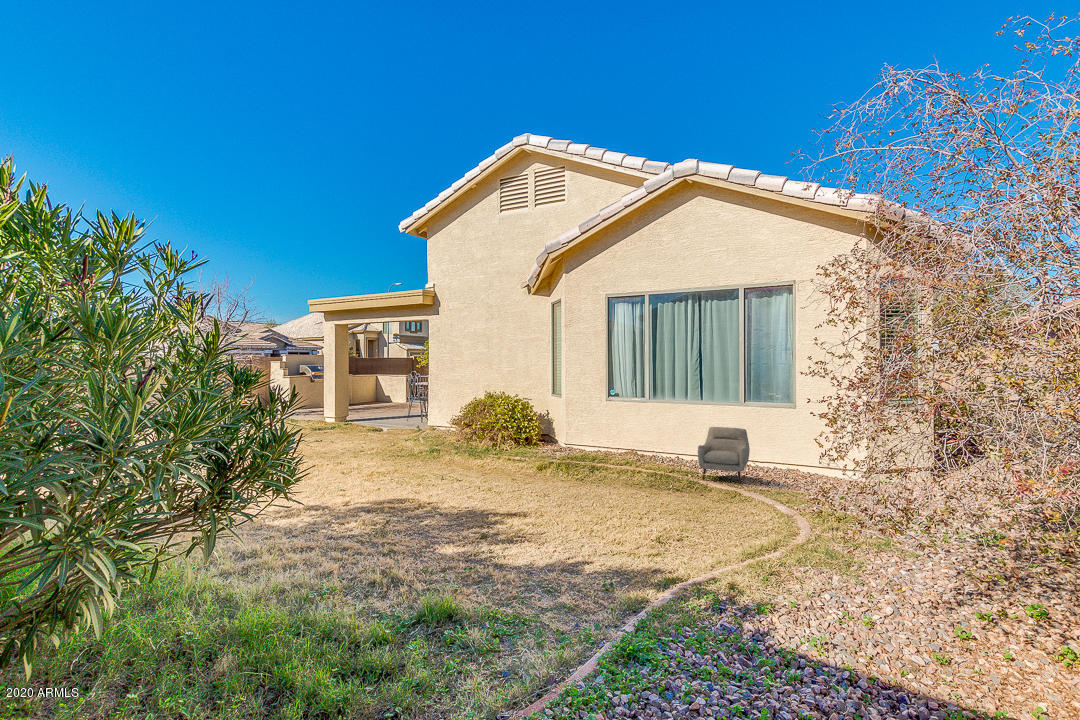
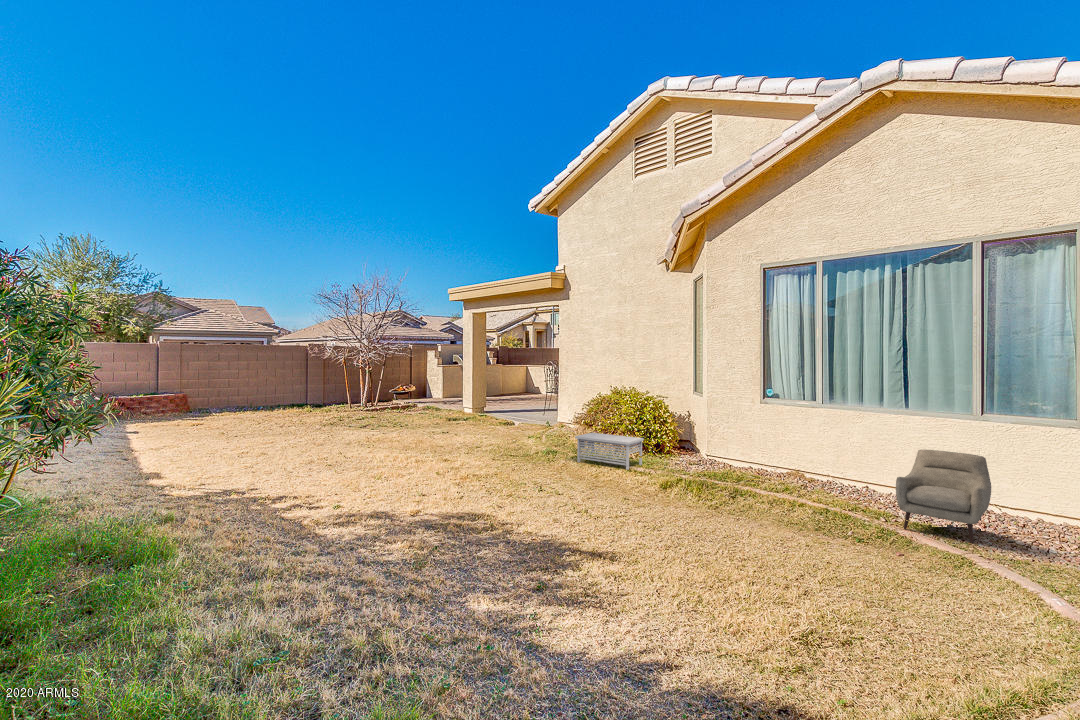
storage bench: none [459,430,516,459] -> present [575,433,644,470]

